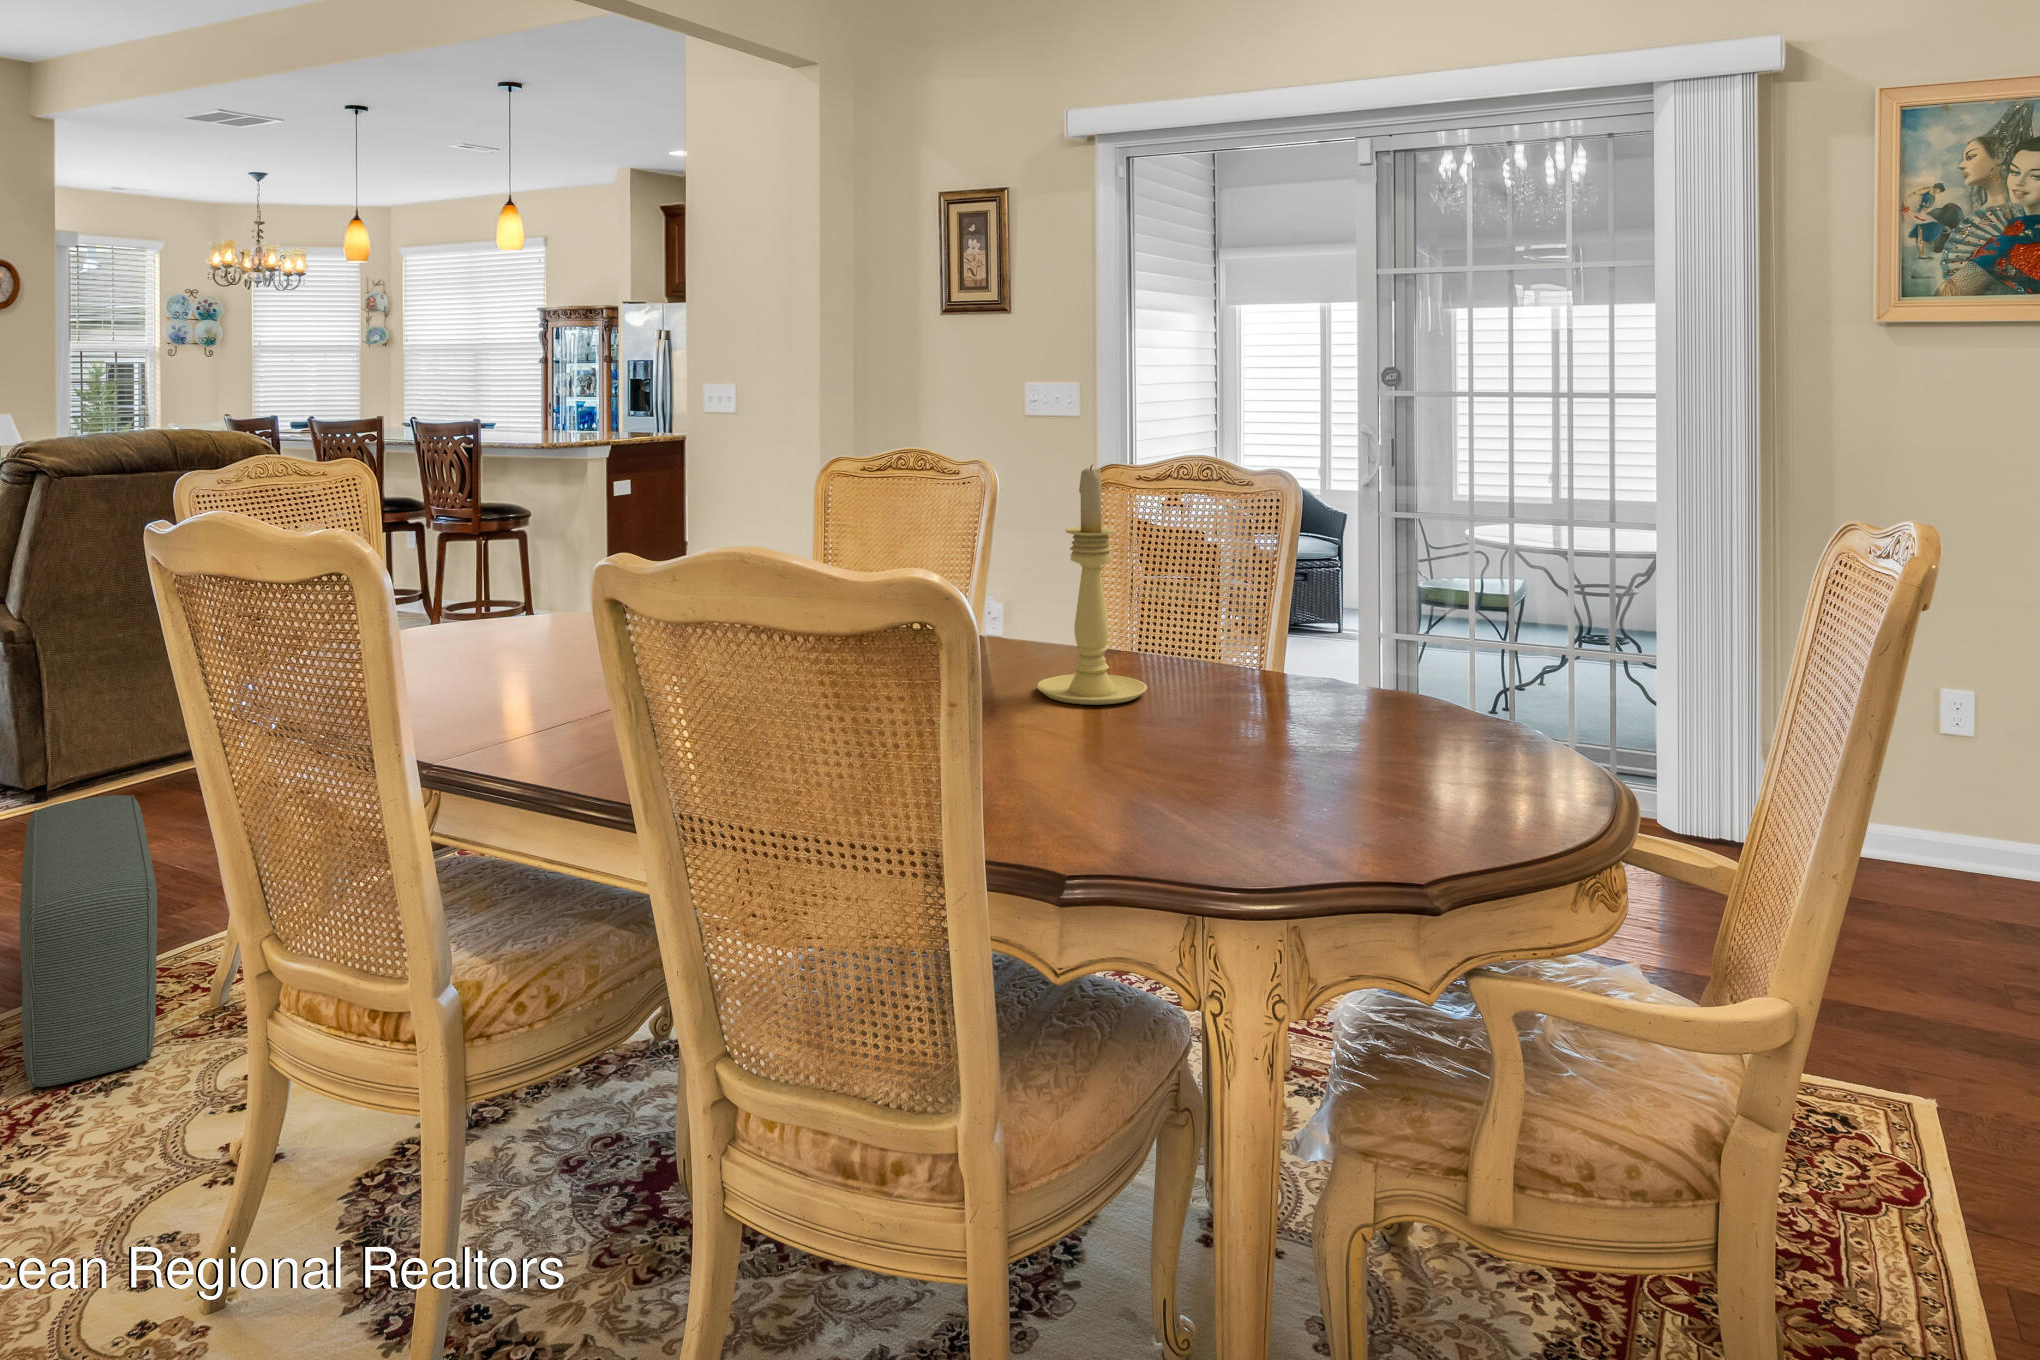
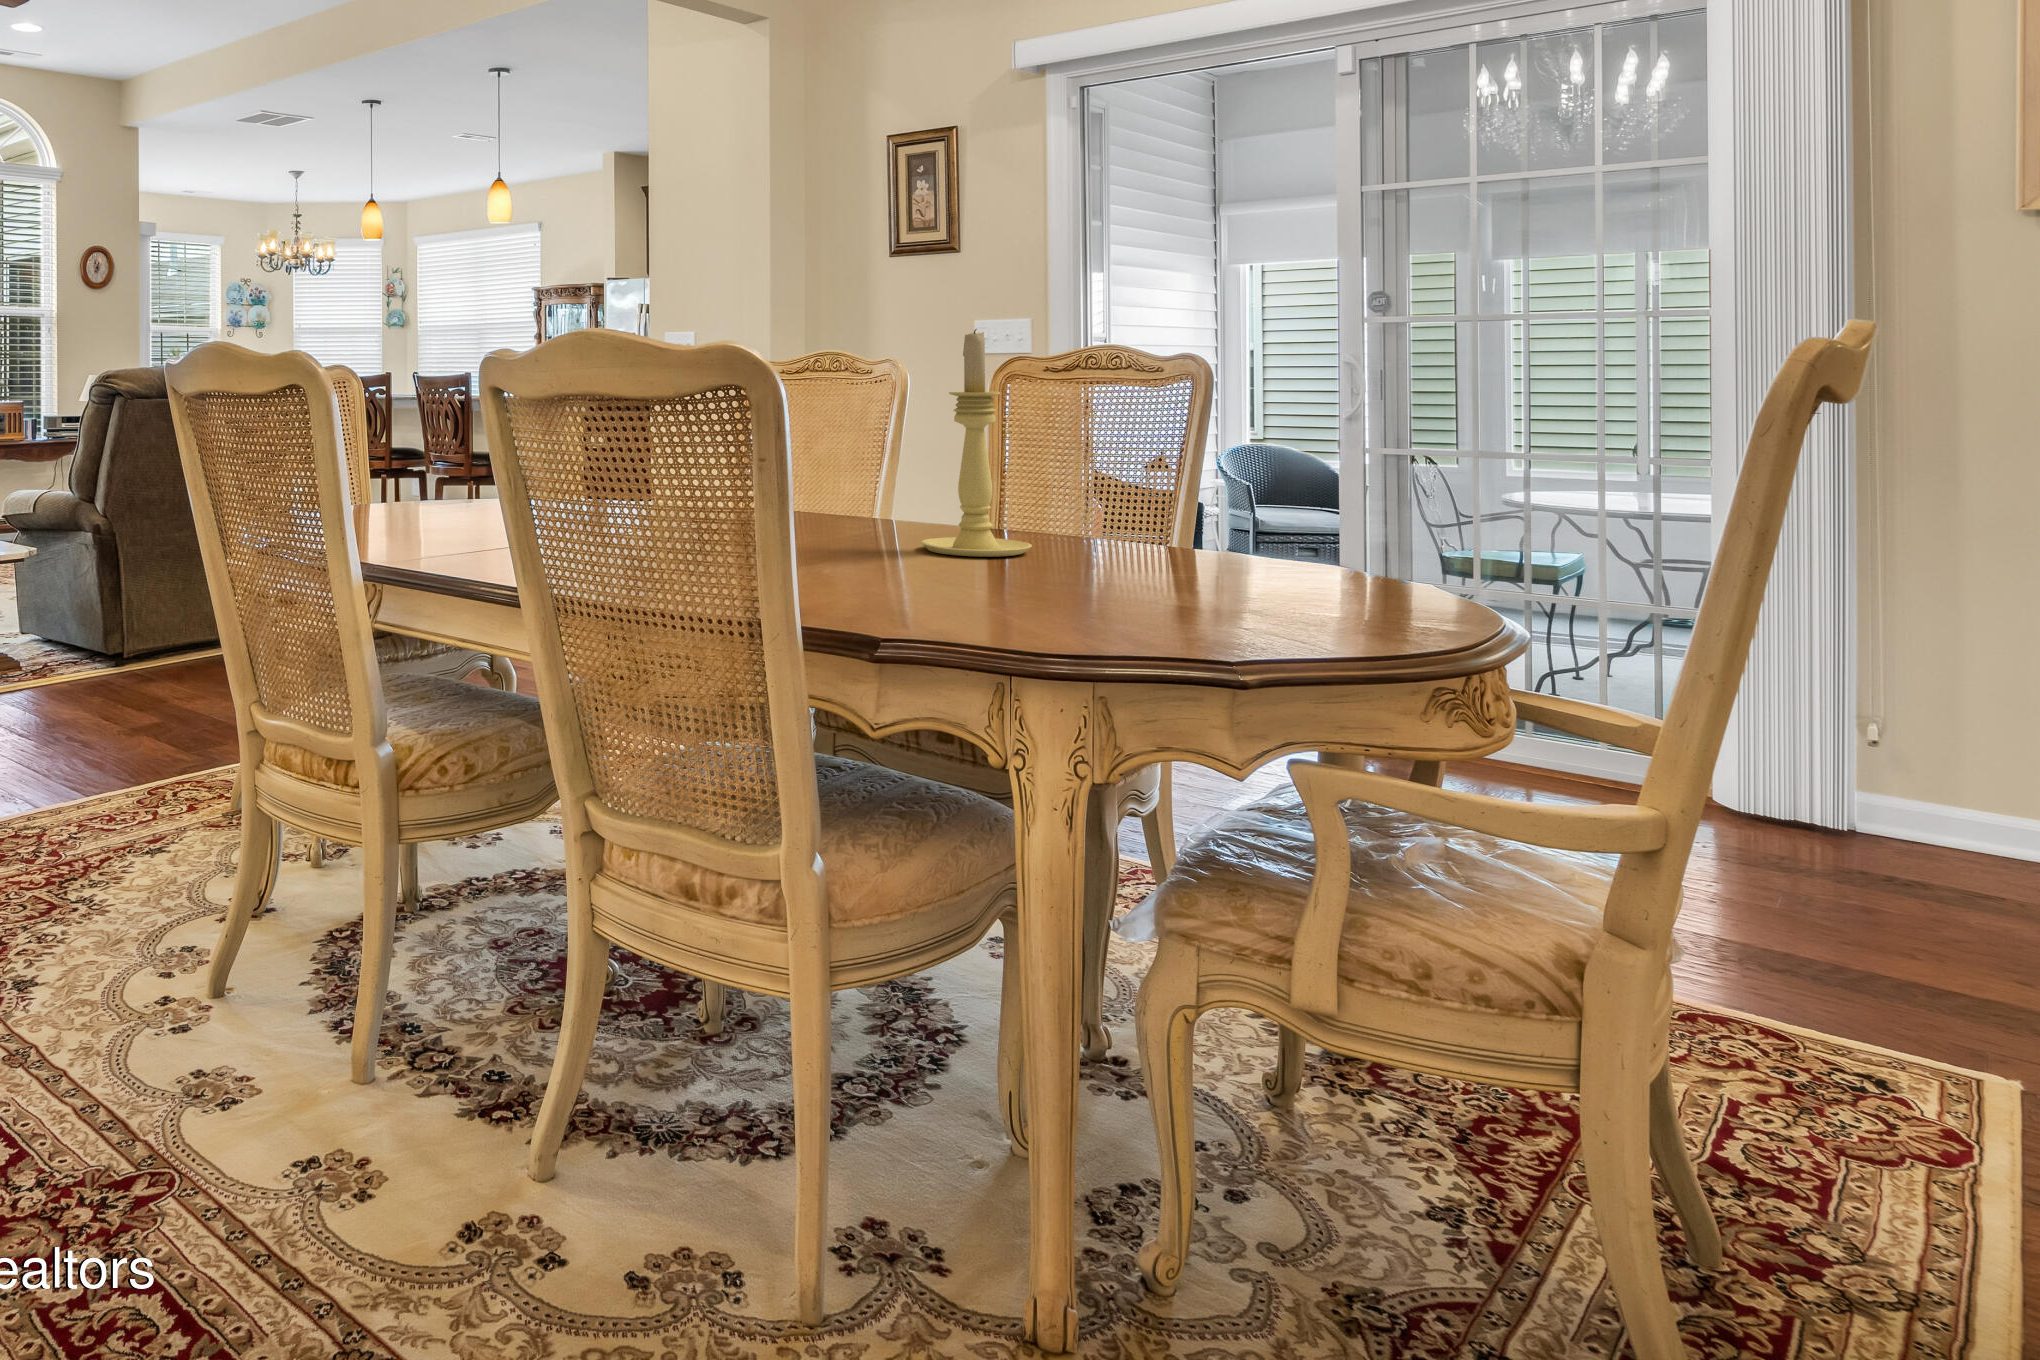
pouf: present [20,795,157,1087] -> none [94,641,190,847]

